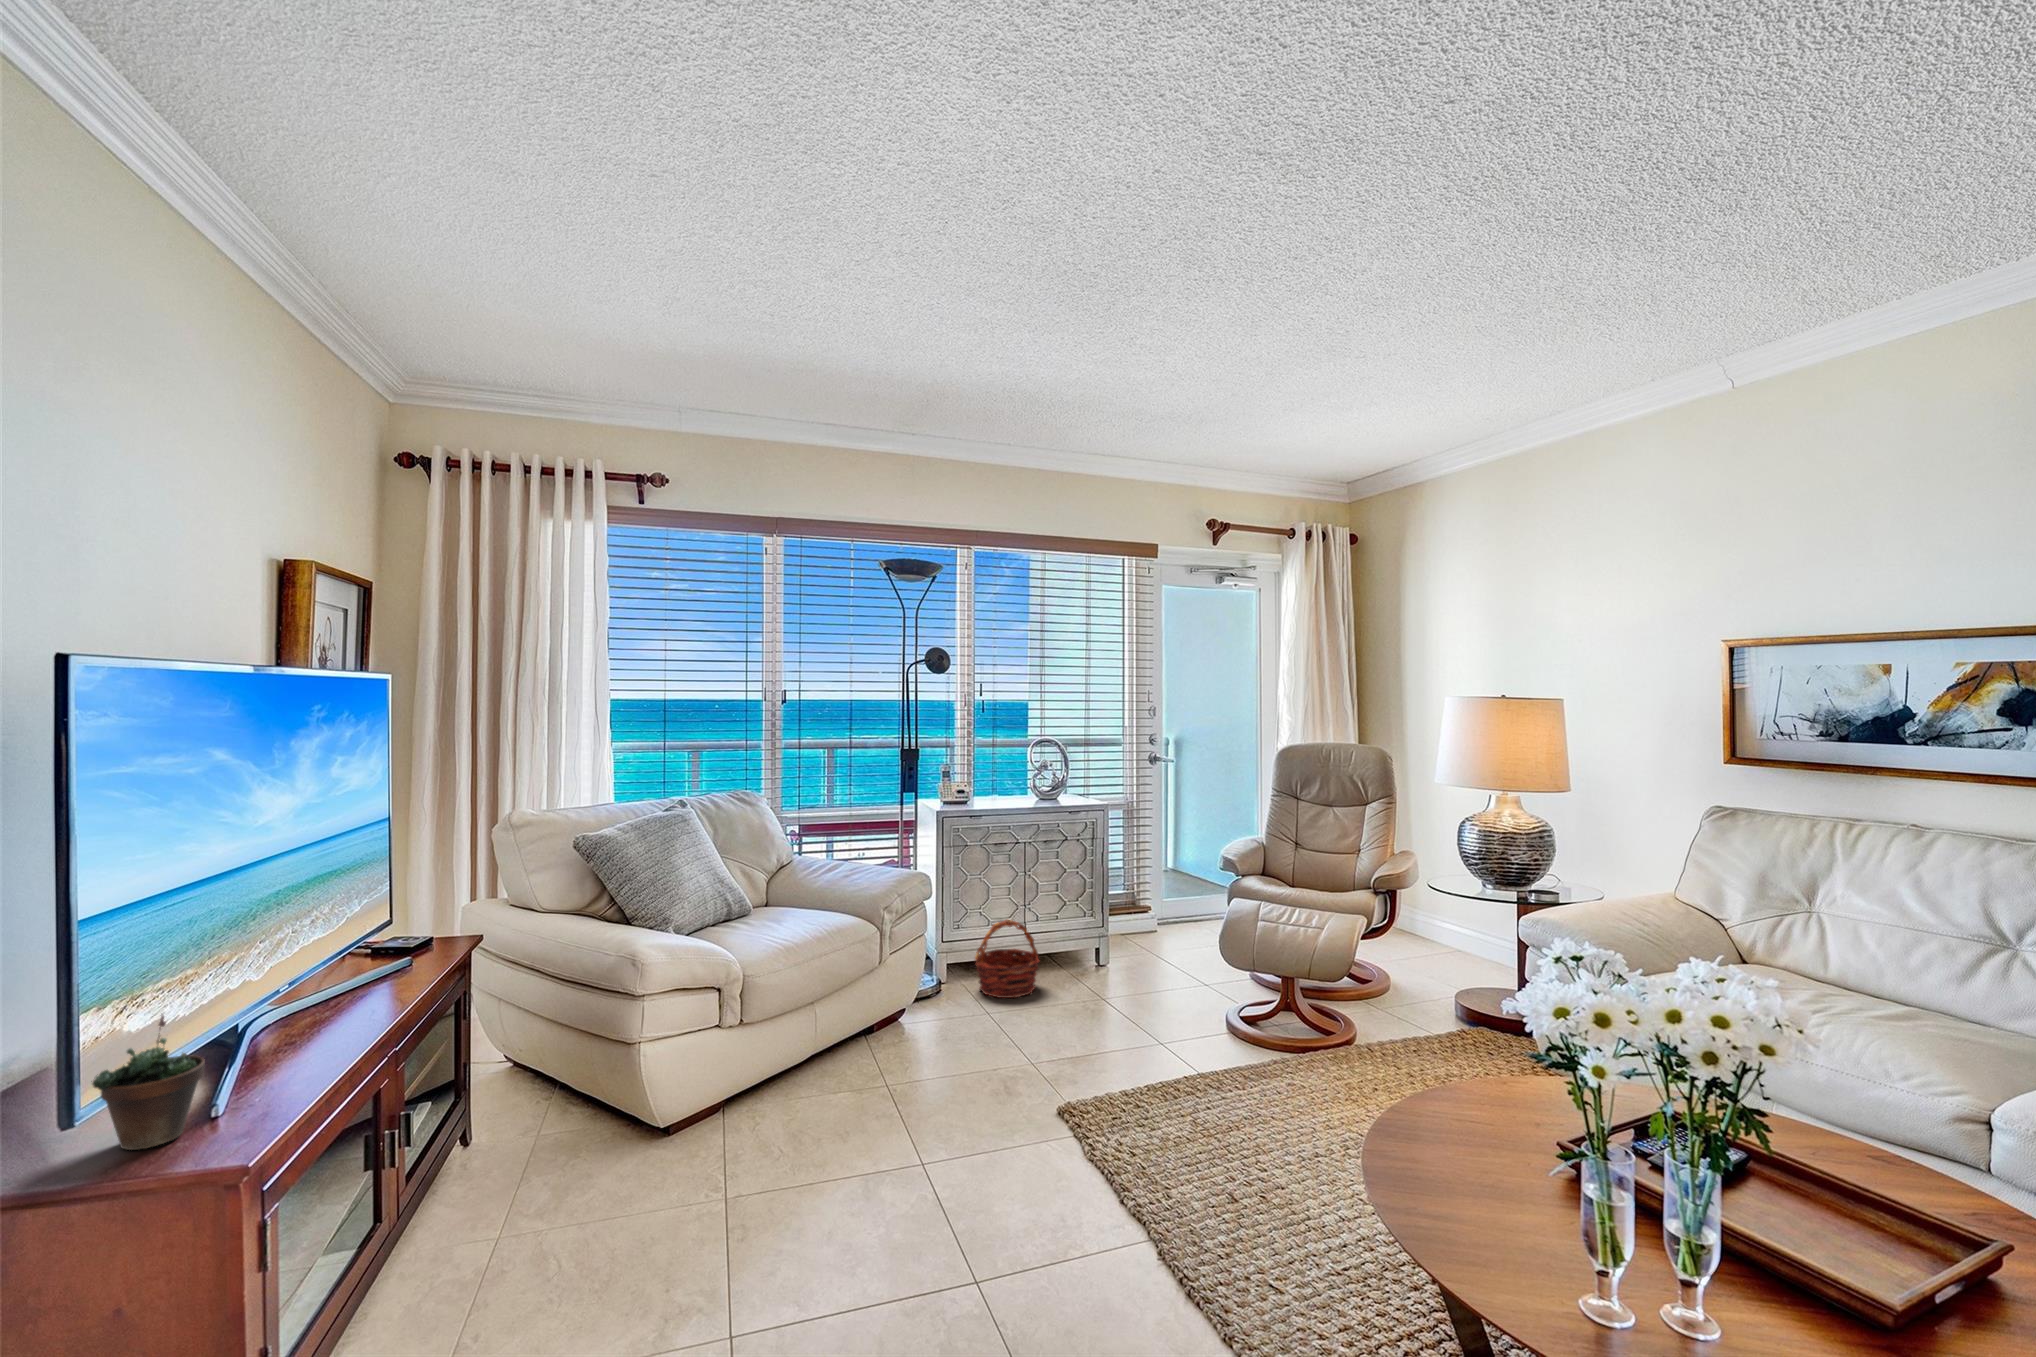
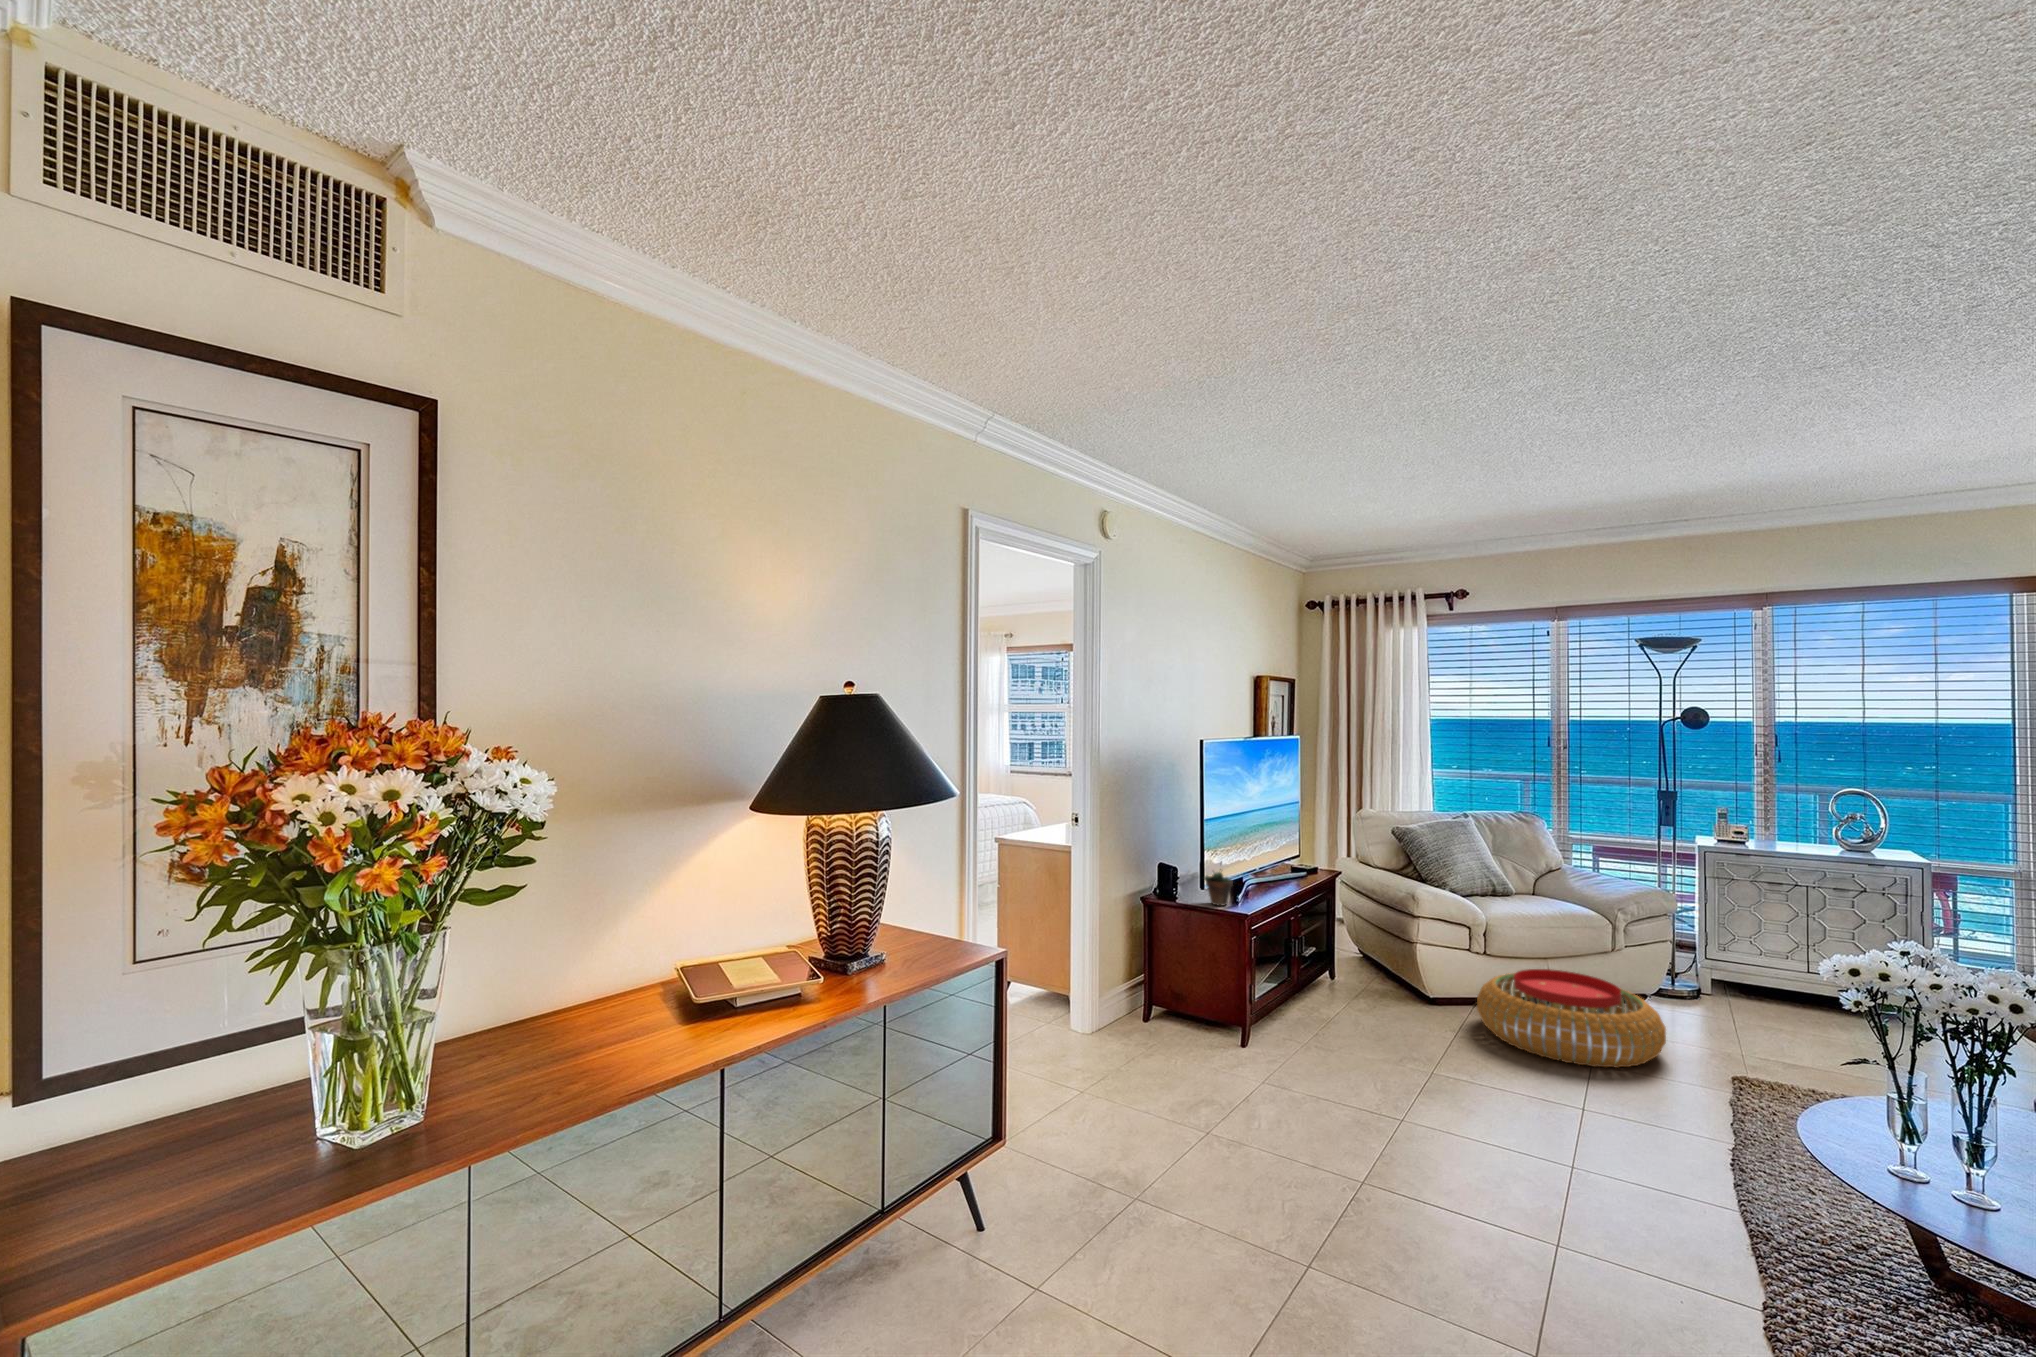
basket: present [975,920,1039,998] -> none [1737,951,1817,1022]
pouf: none [740,1018,985,1185] -> present [1477,969,1666,1068]

